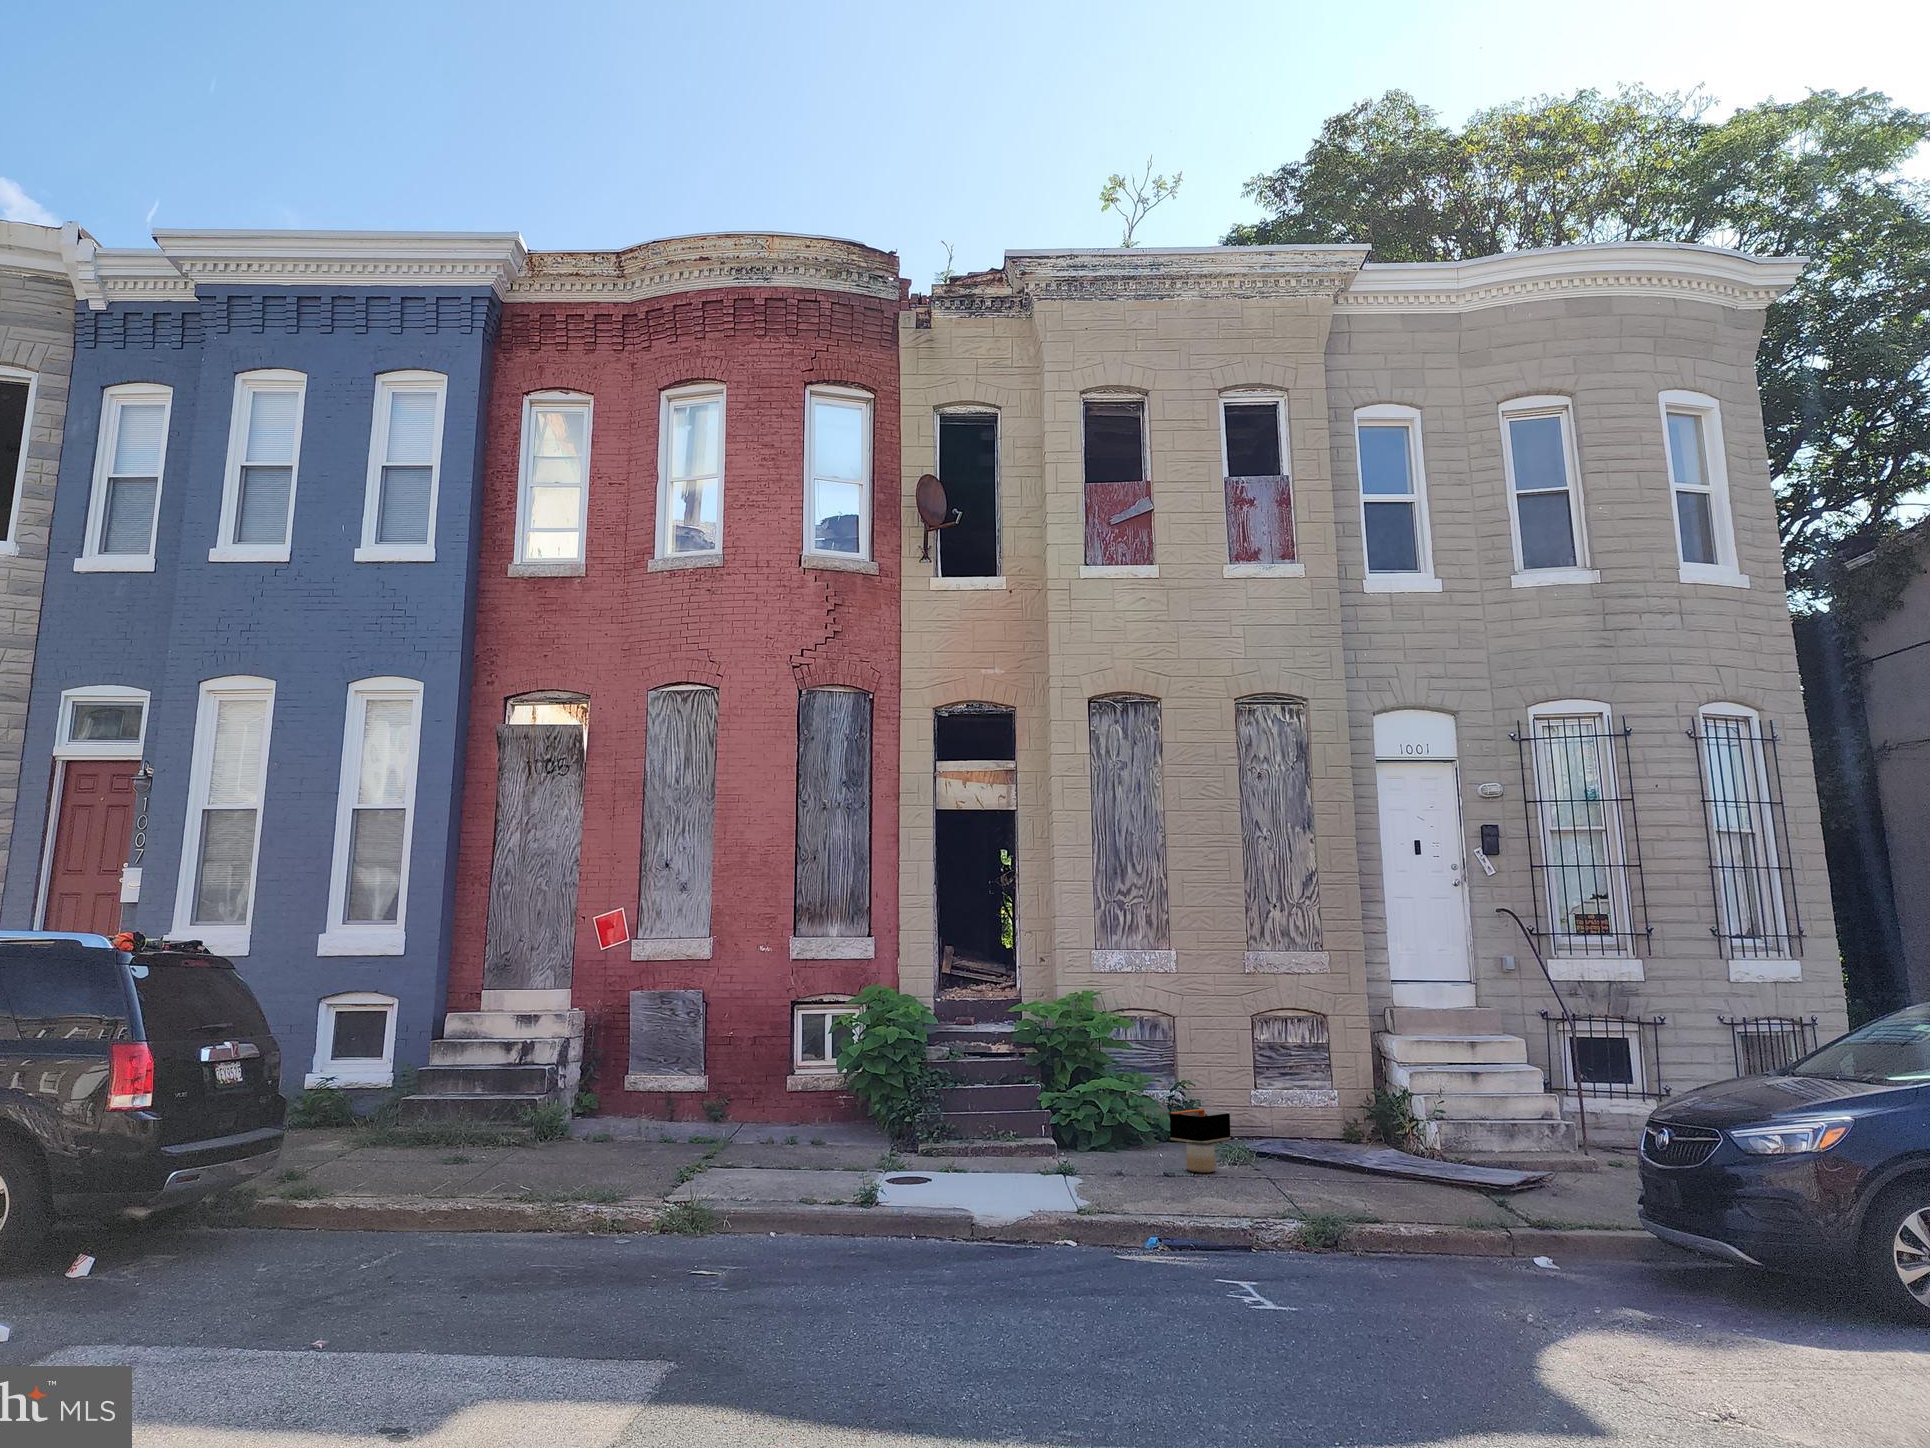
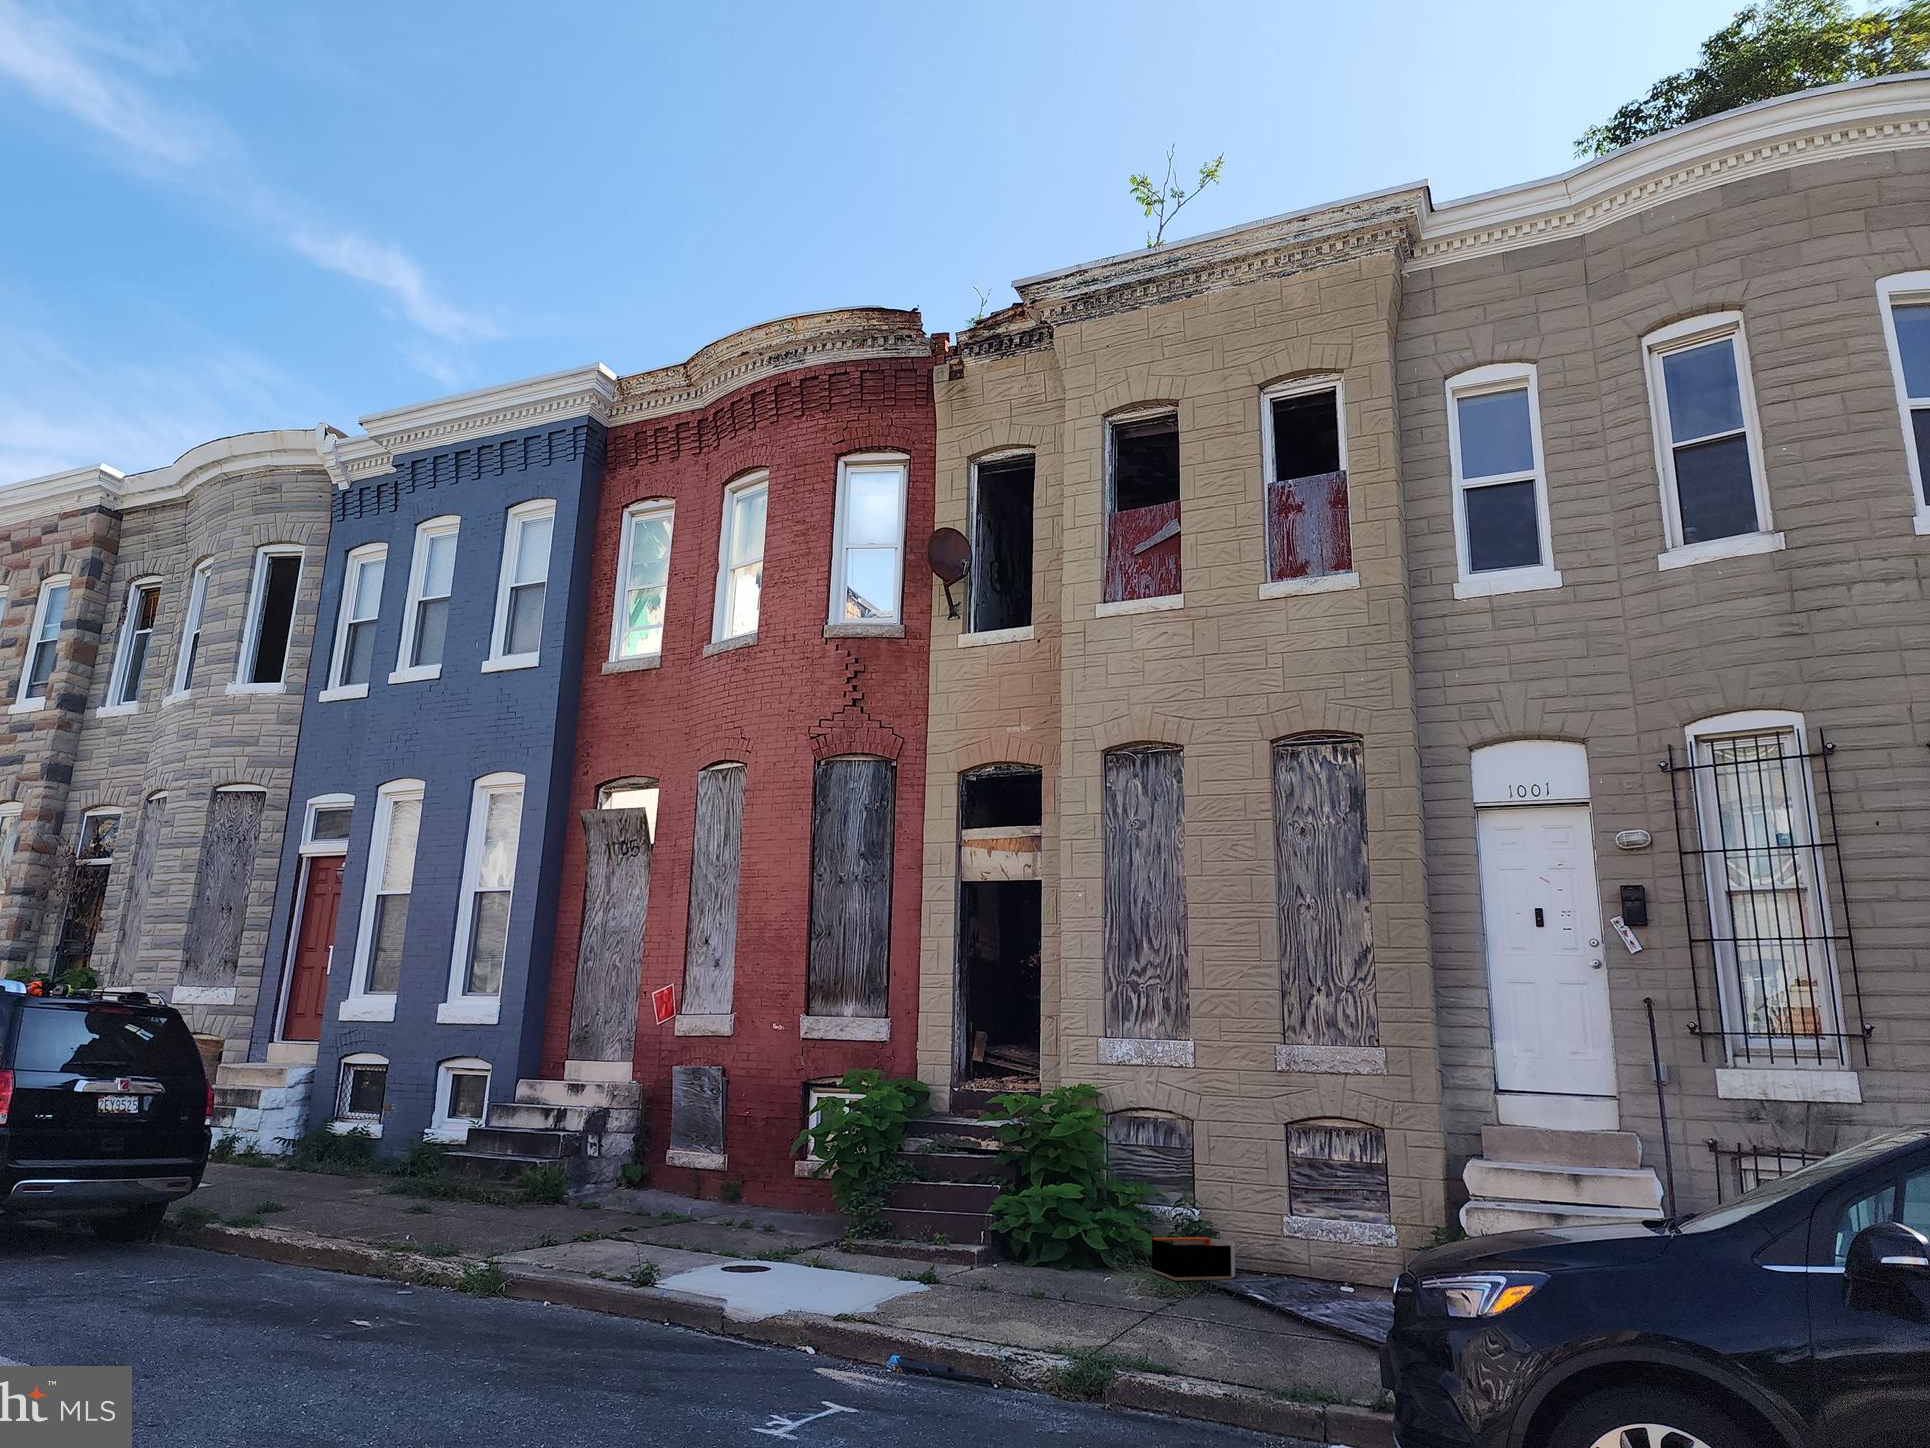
planter: present [1186,1142,1215,1173] -> none [1073,1274,1108,1315]

